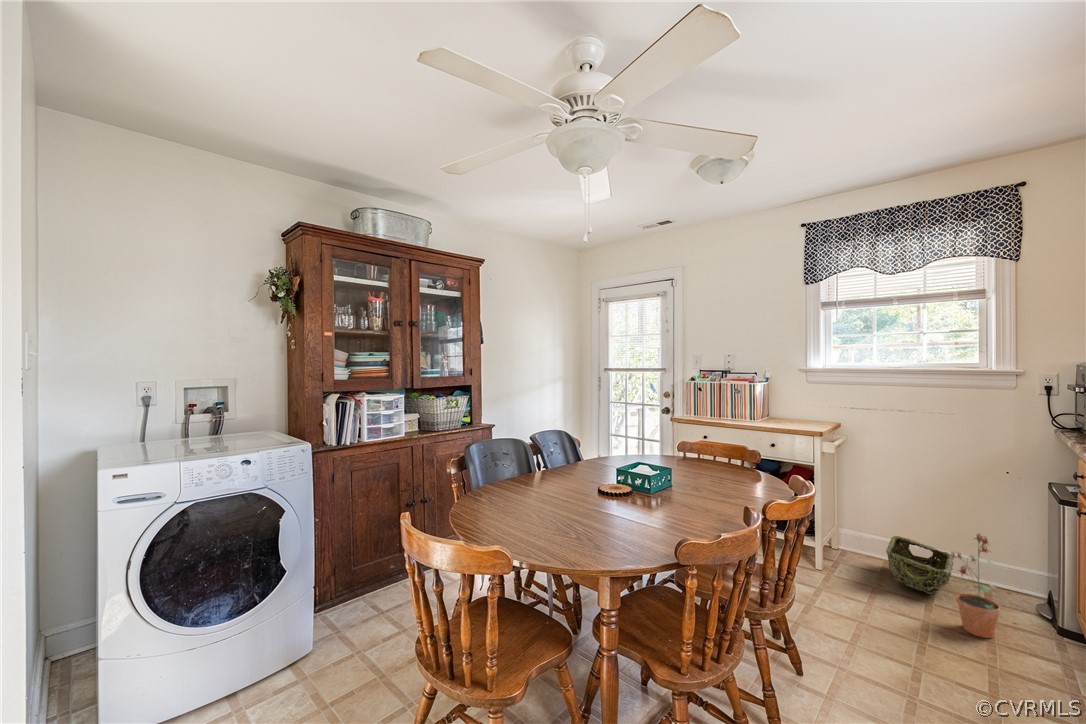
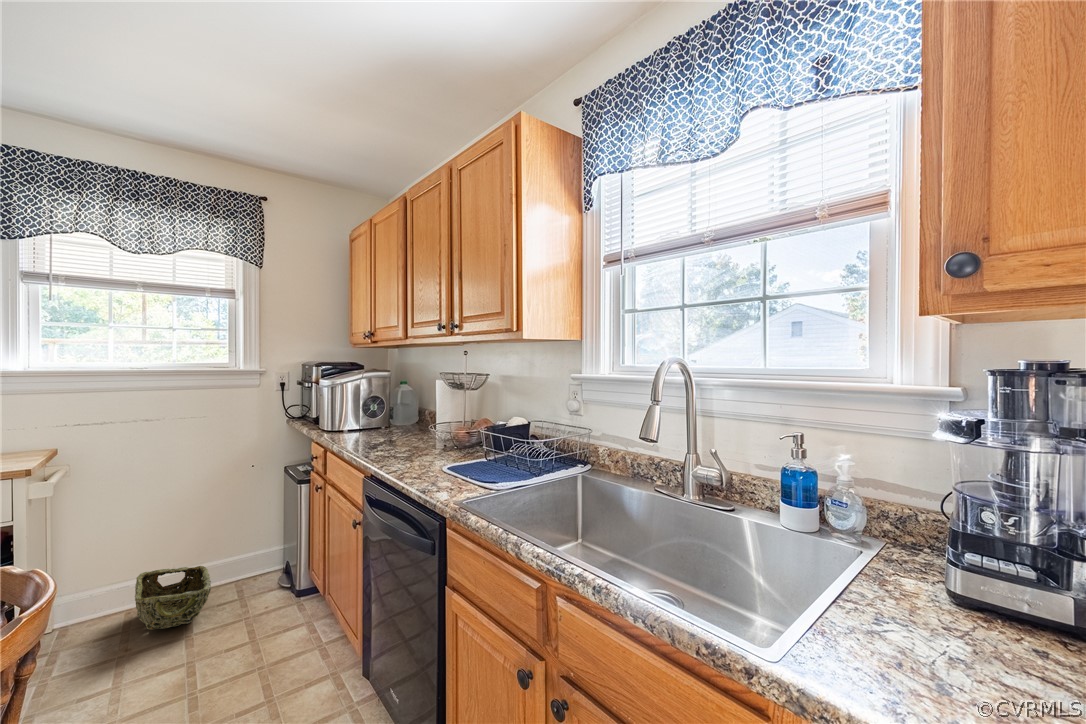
potted plant: present [951,534,1001,638] -> none [214,534,263,642]

